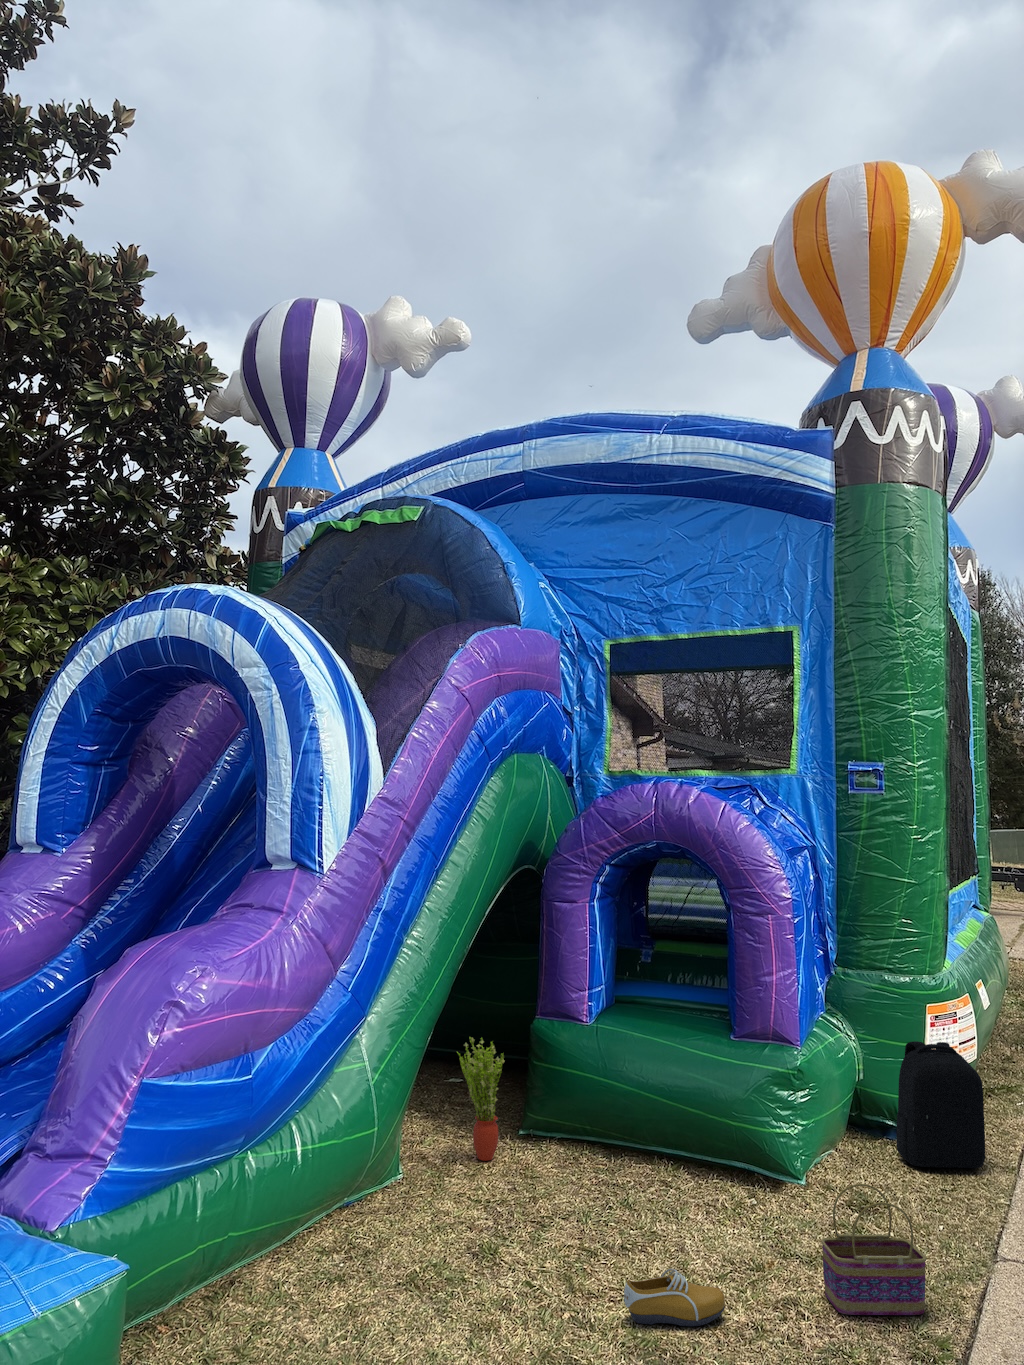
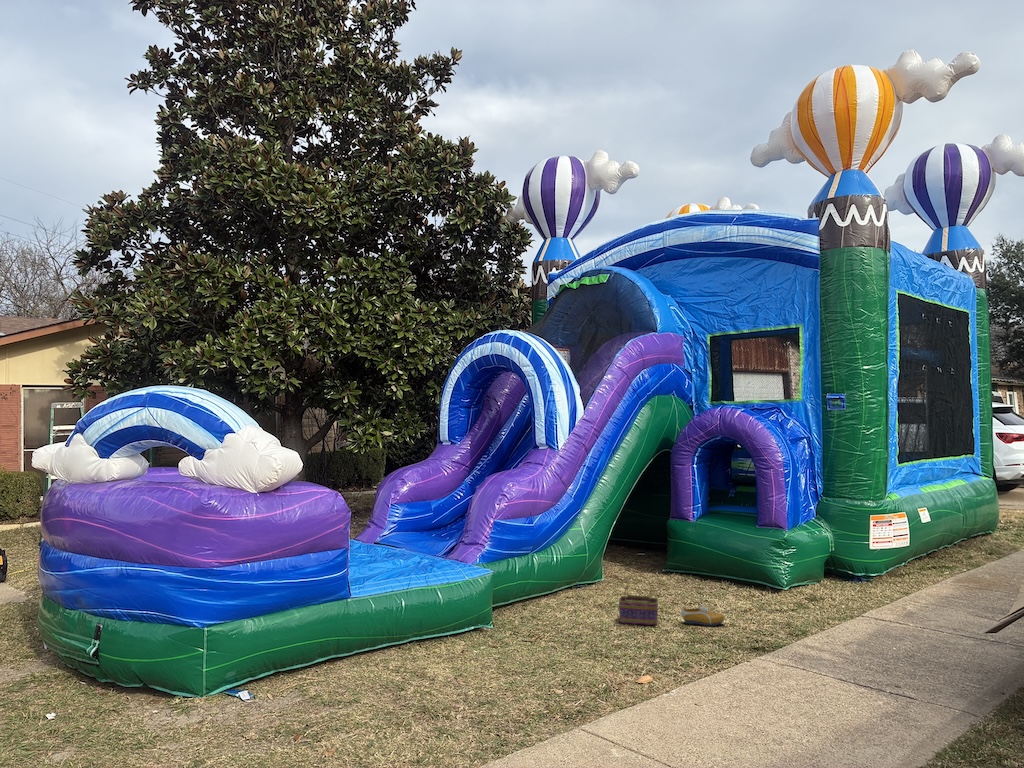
potted plant: present [457,1037,505,1161] -> none [629,524,651,578]
backpack: present [896,1041,985,1168] -> none [848,532,894,592]
basket: present [821,1184,926,1315] -> present [619,575,658,625]

